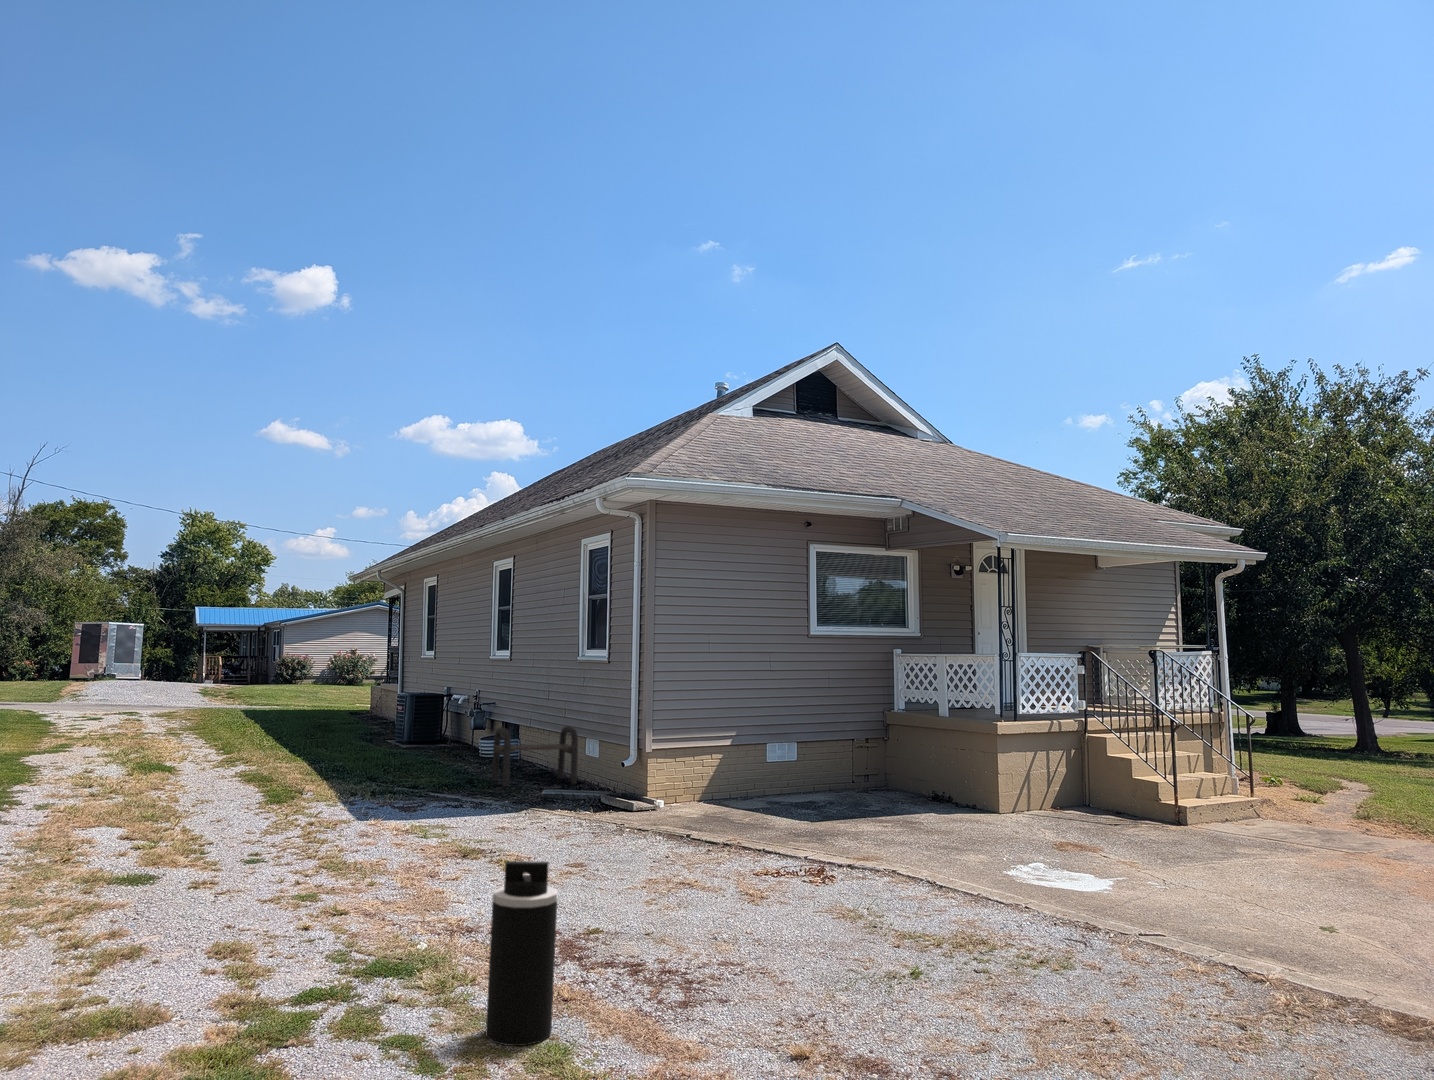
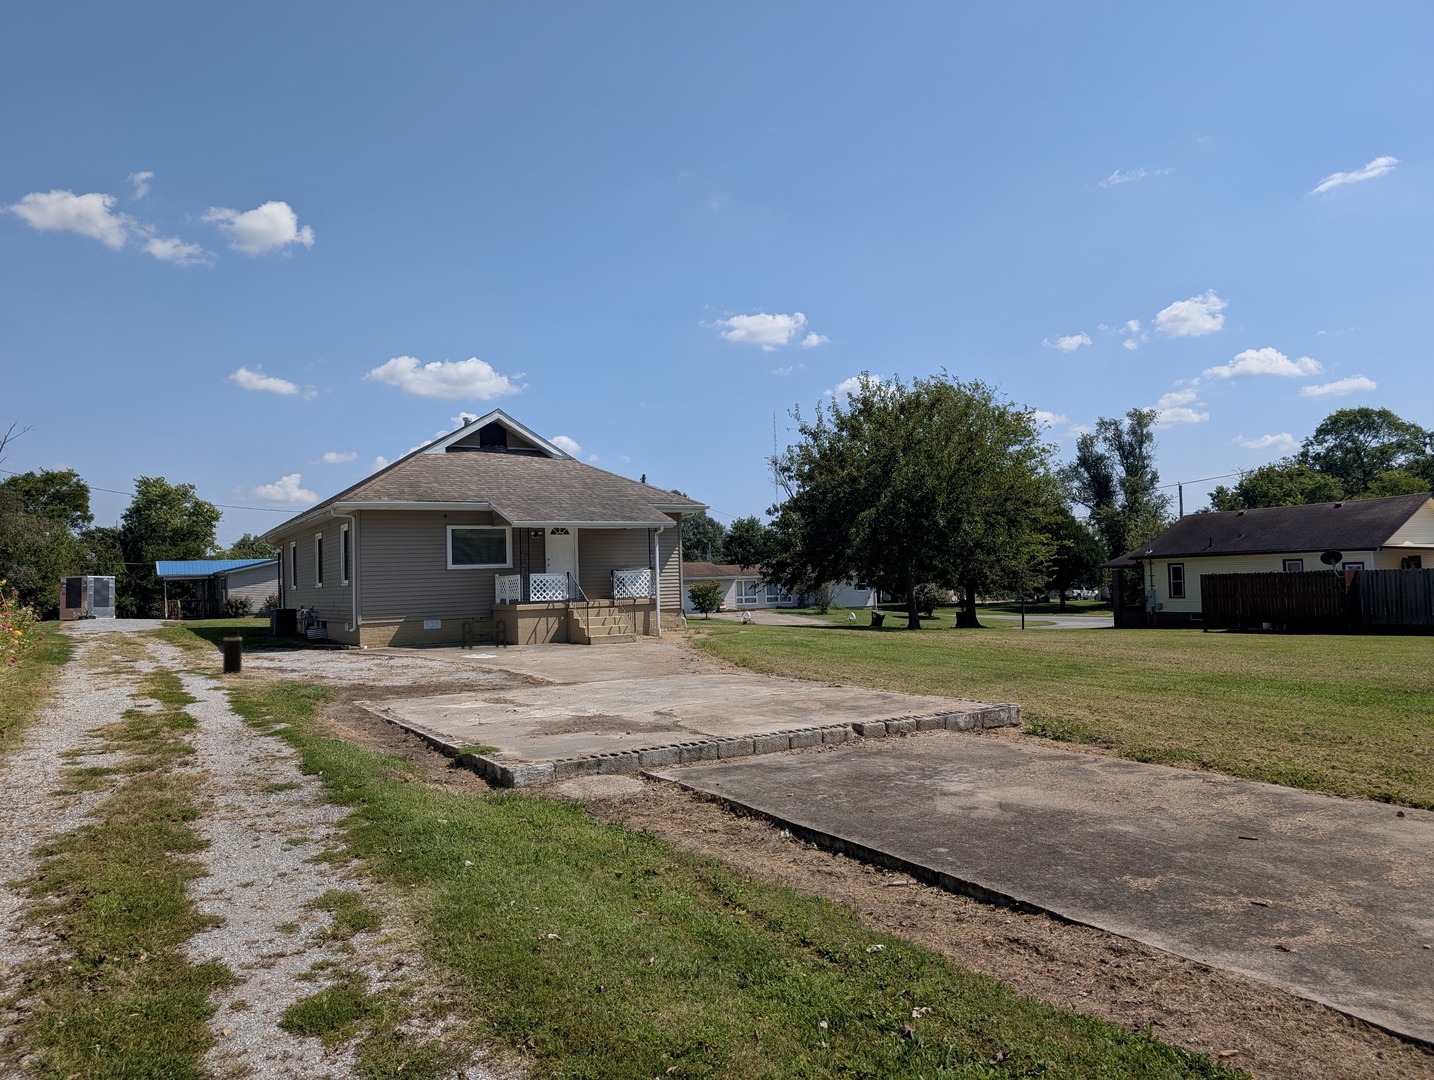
bench: present [491,726,578,787] -> present [462,619,507,649]

